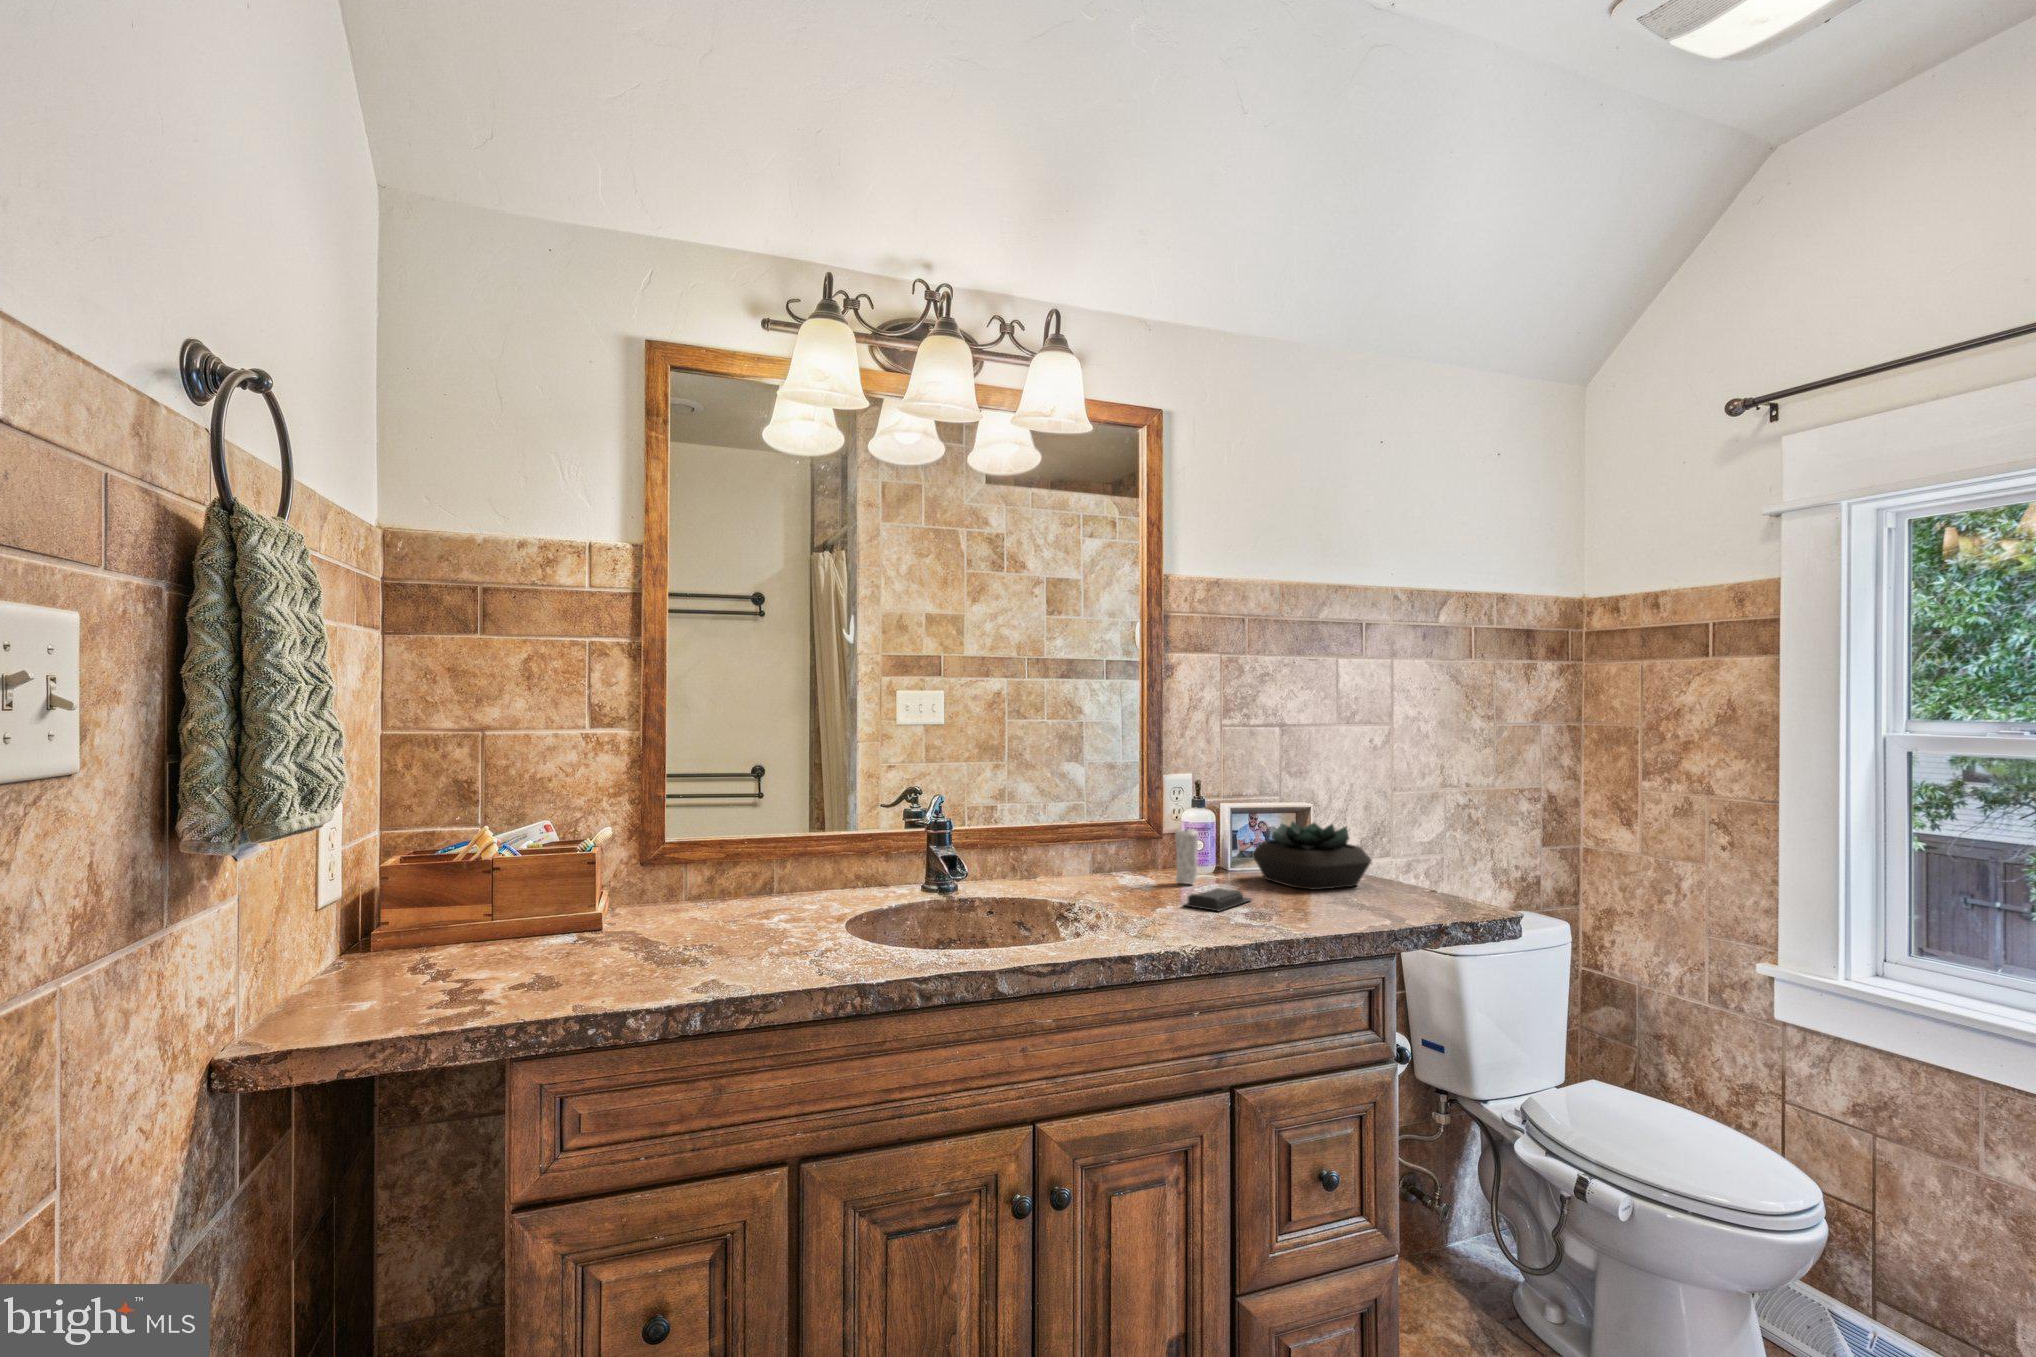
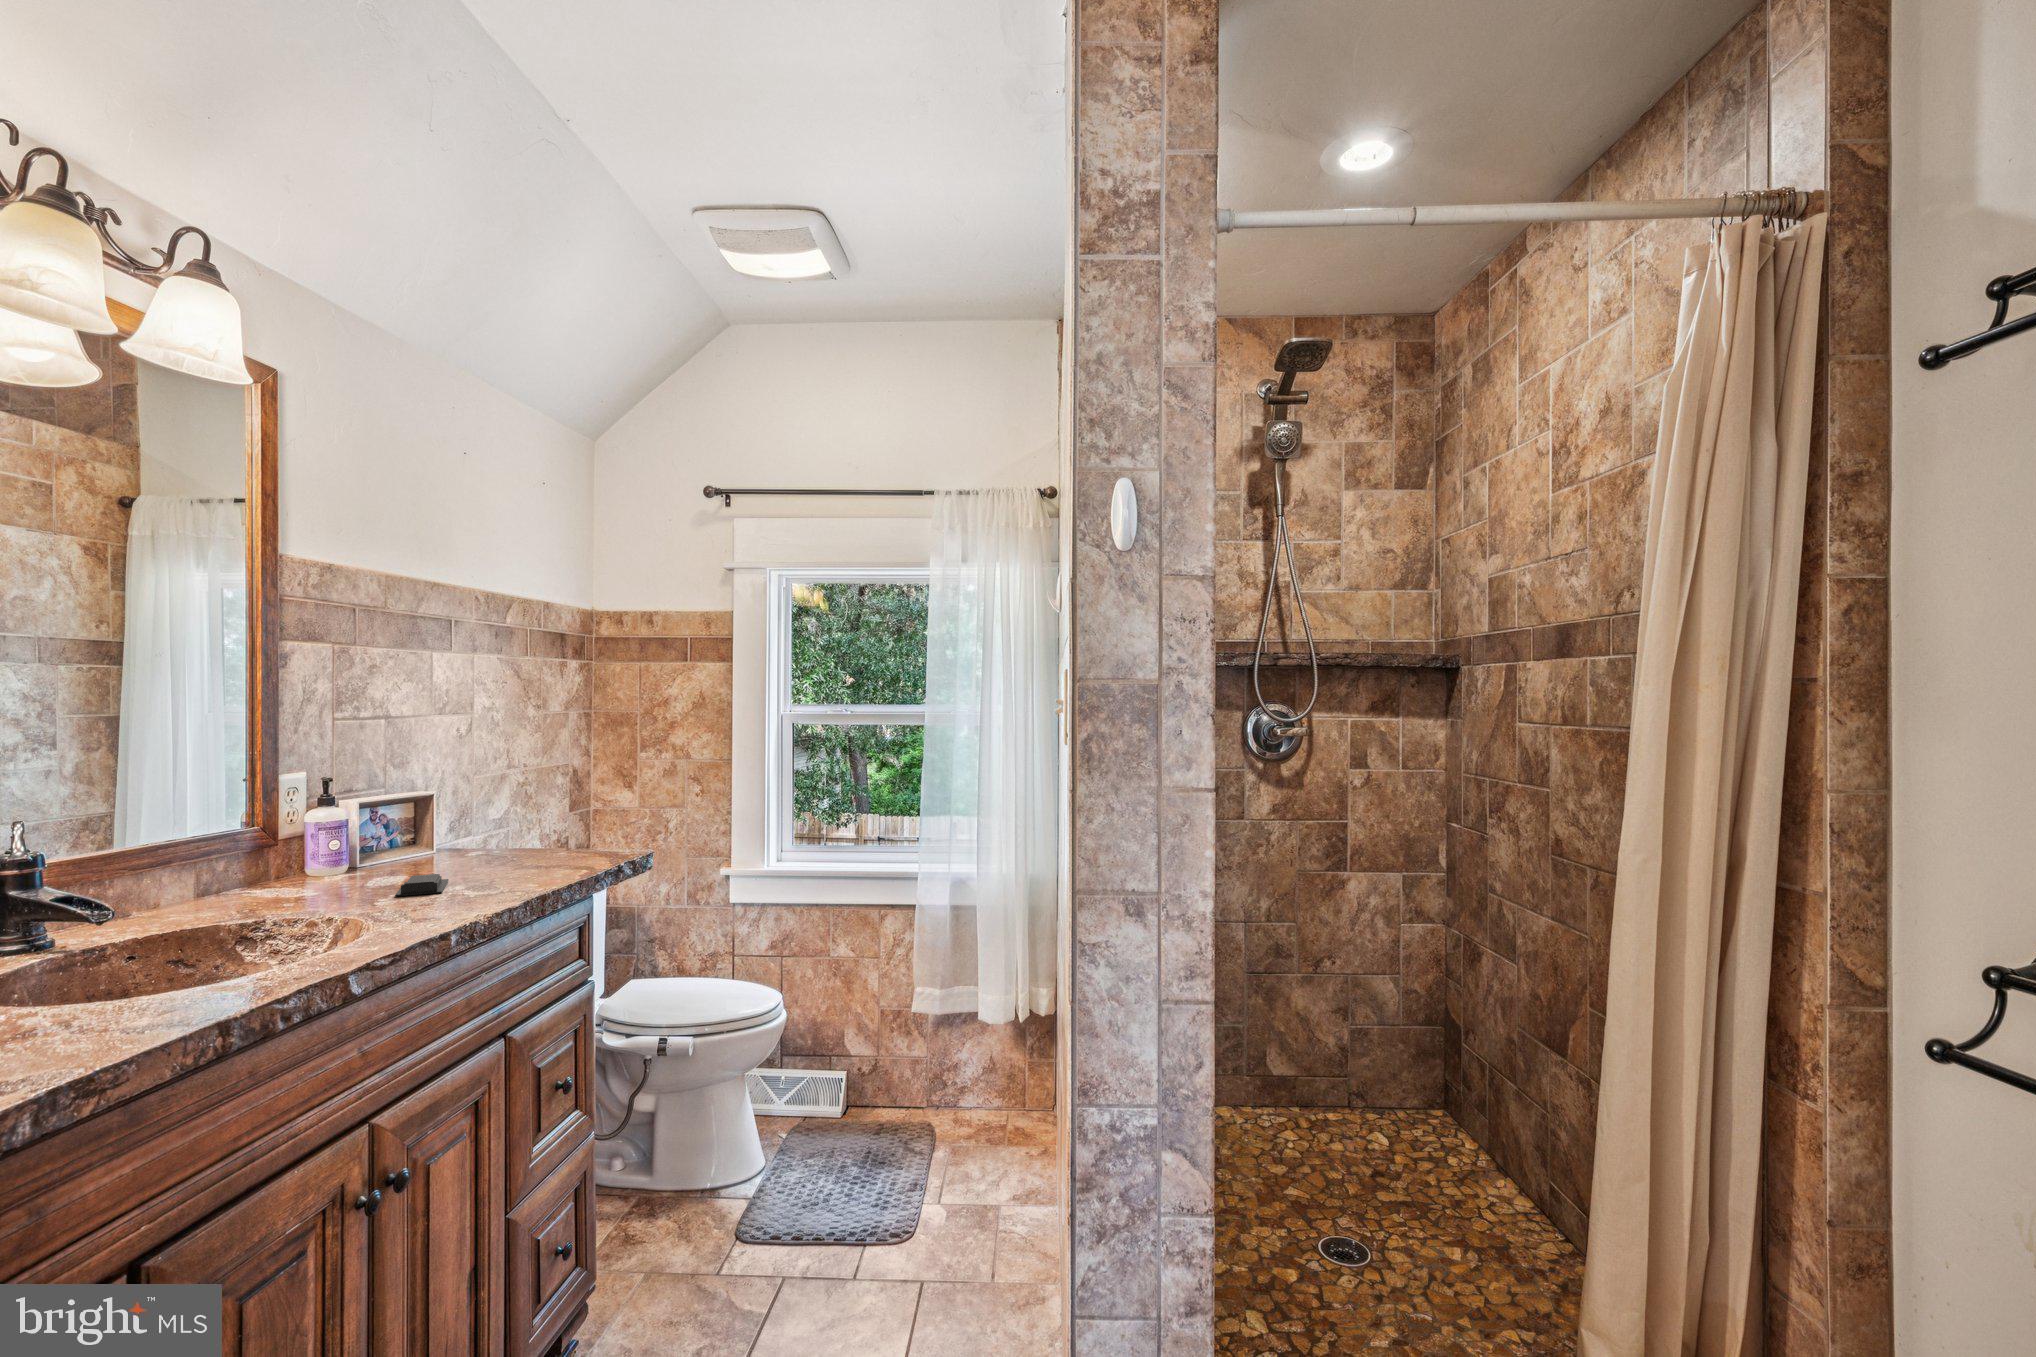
succulent plant: present [1252,822,1372,890] -> none [398,805,520,867]
candle: present [1175,829,1198,884] -> none [333,816,362,884]

